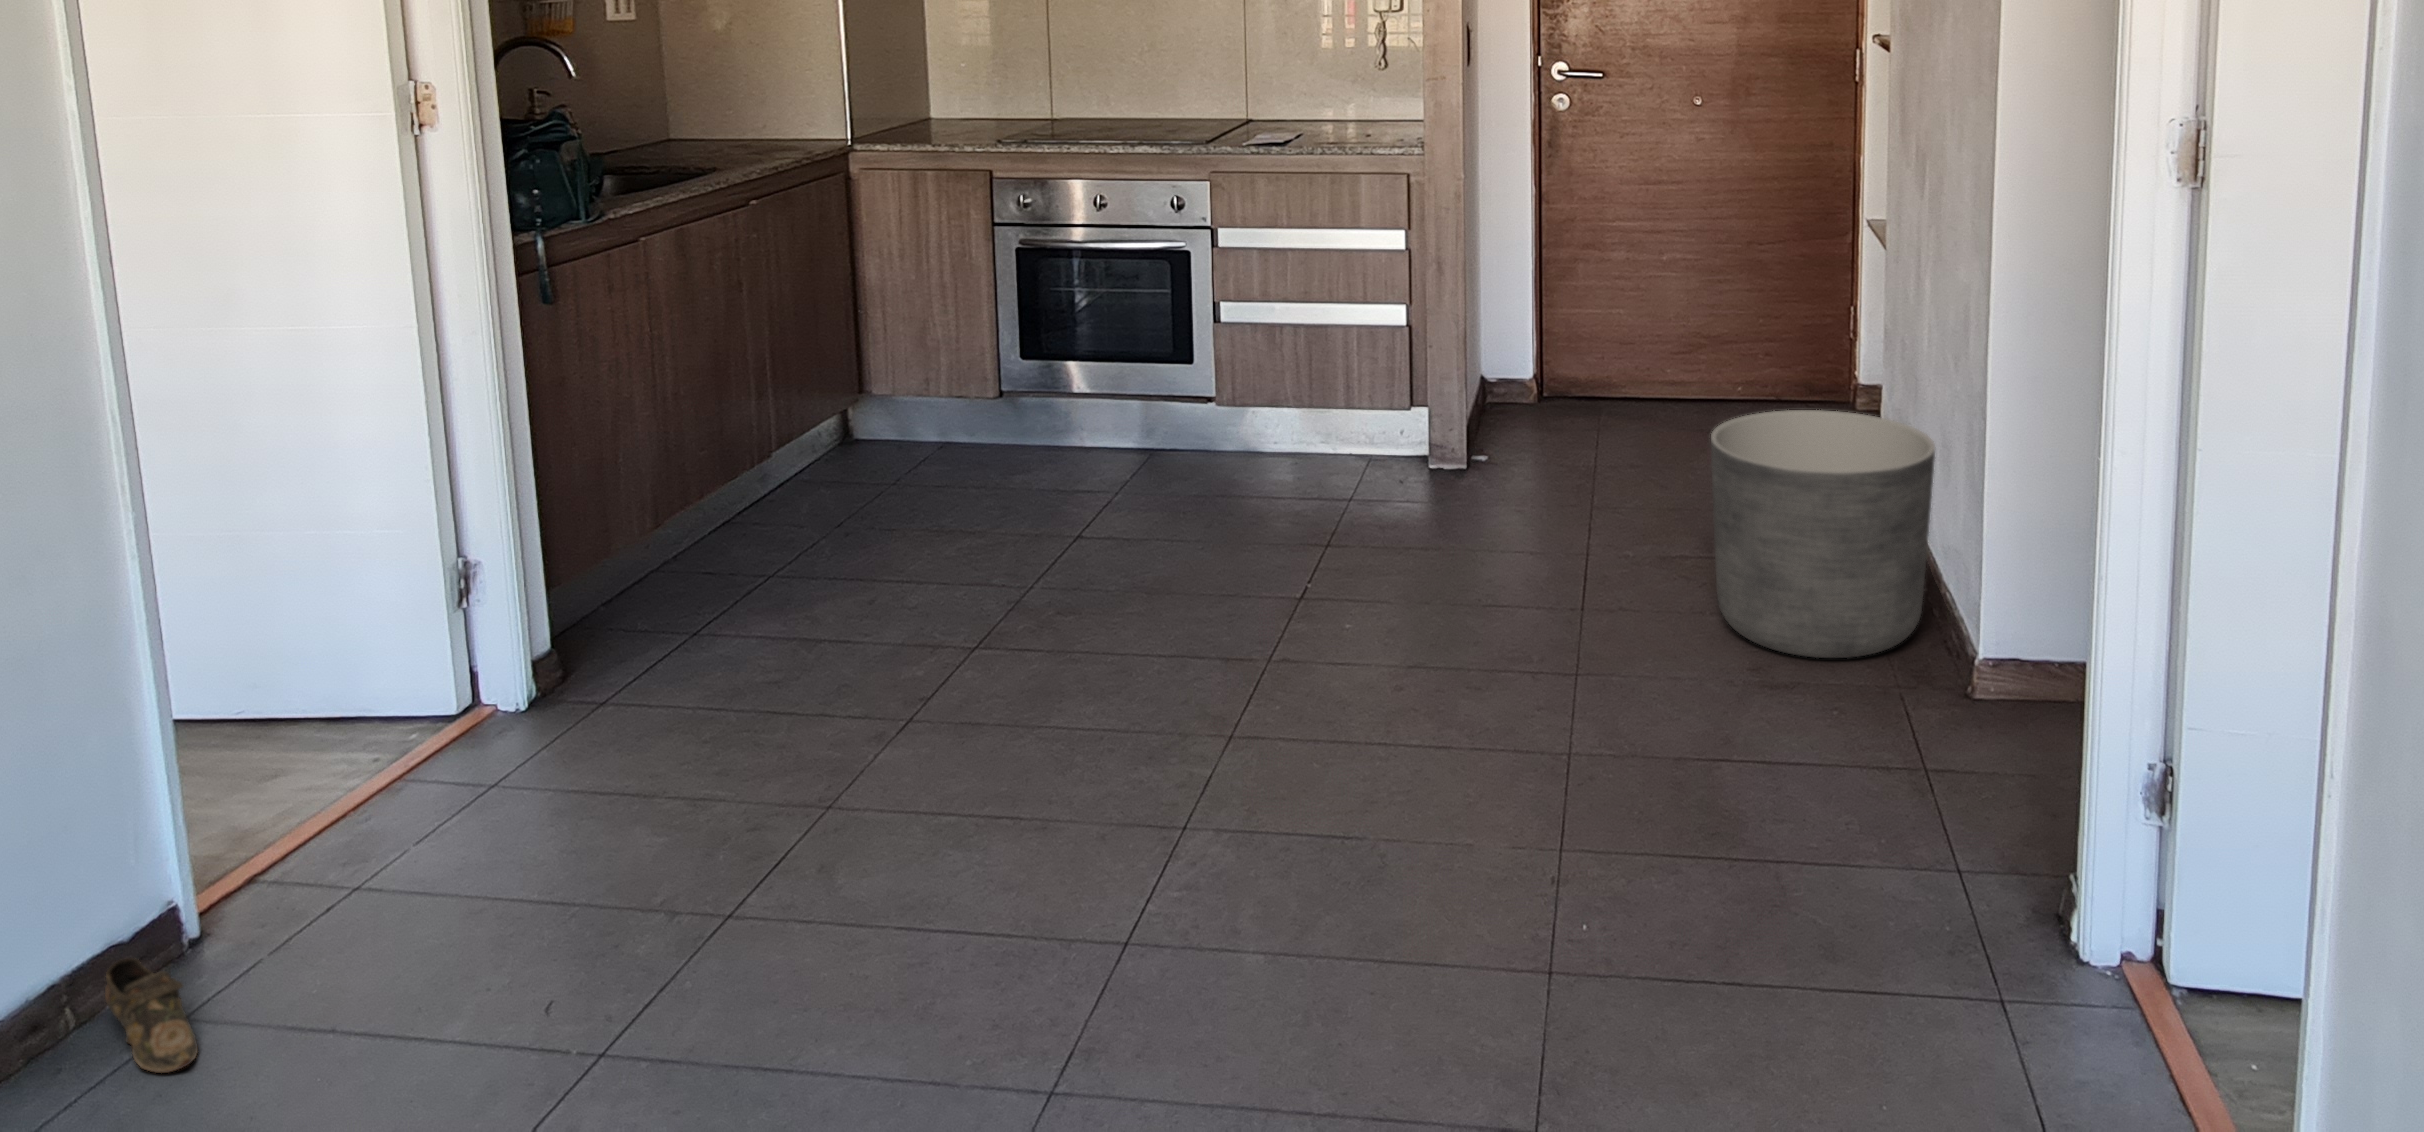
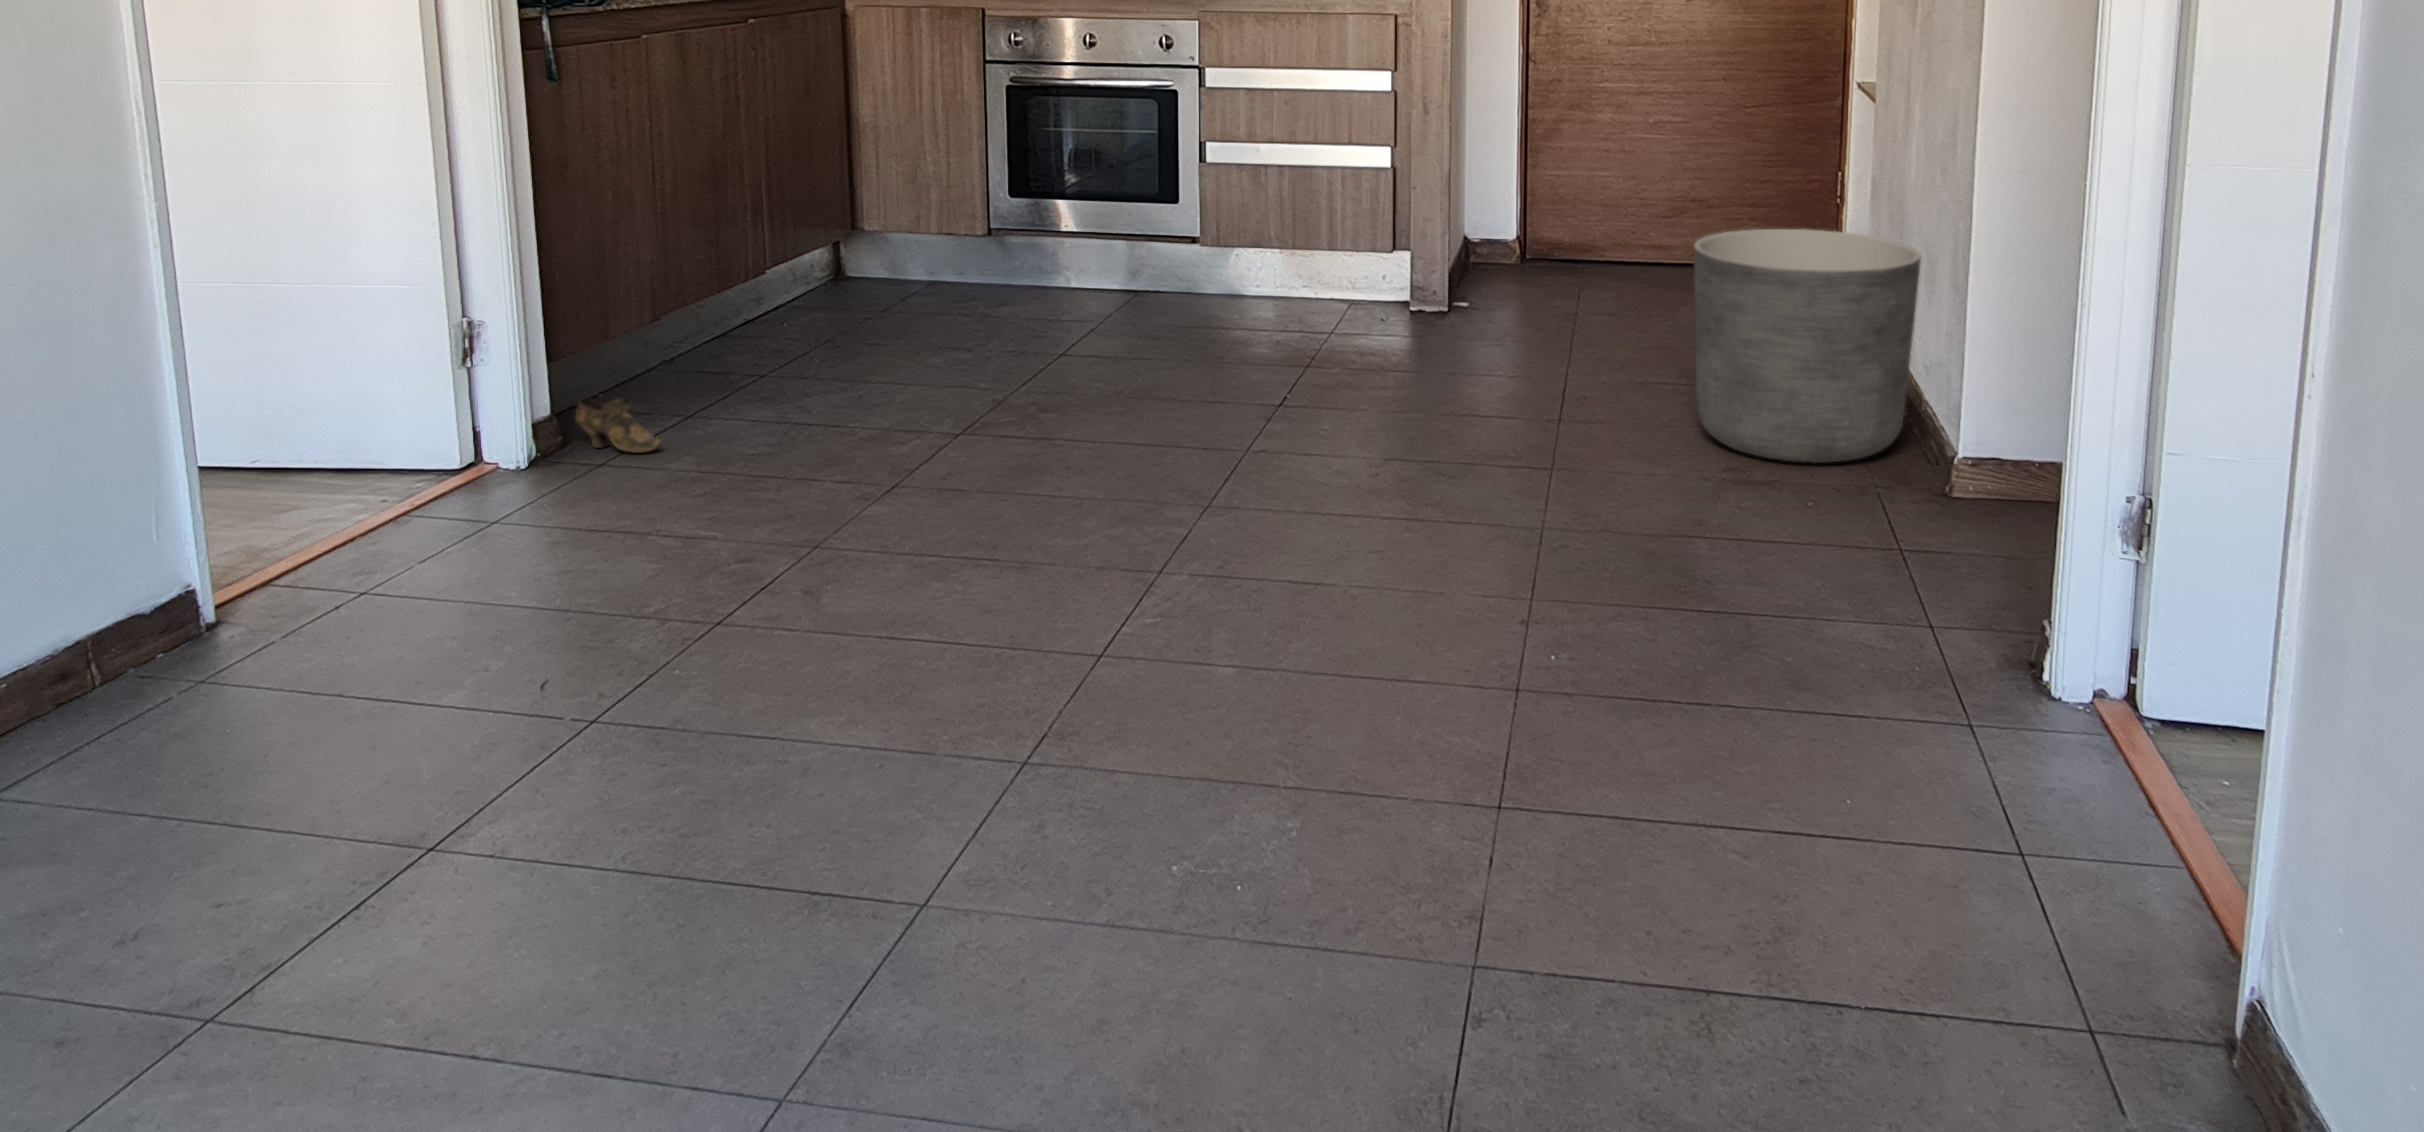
shoe: present [105,958,198,1073] -> present [576,398,662,453]

